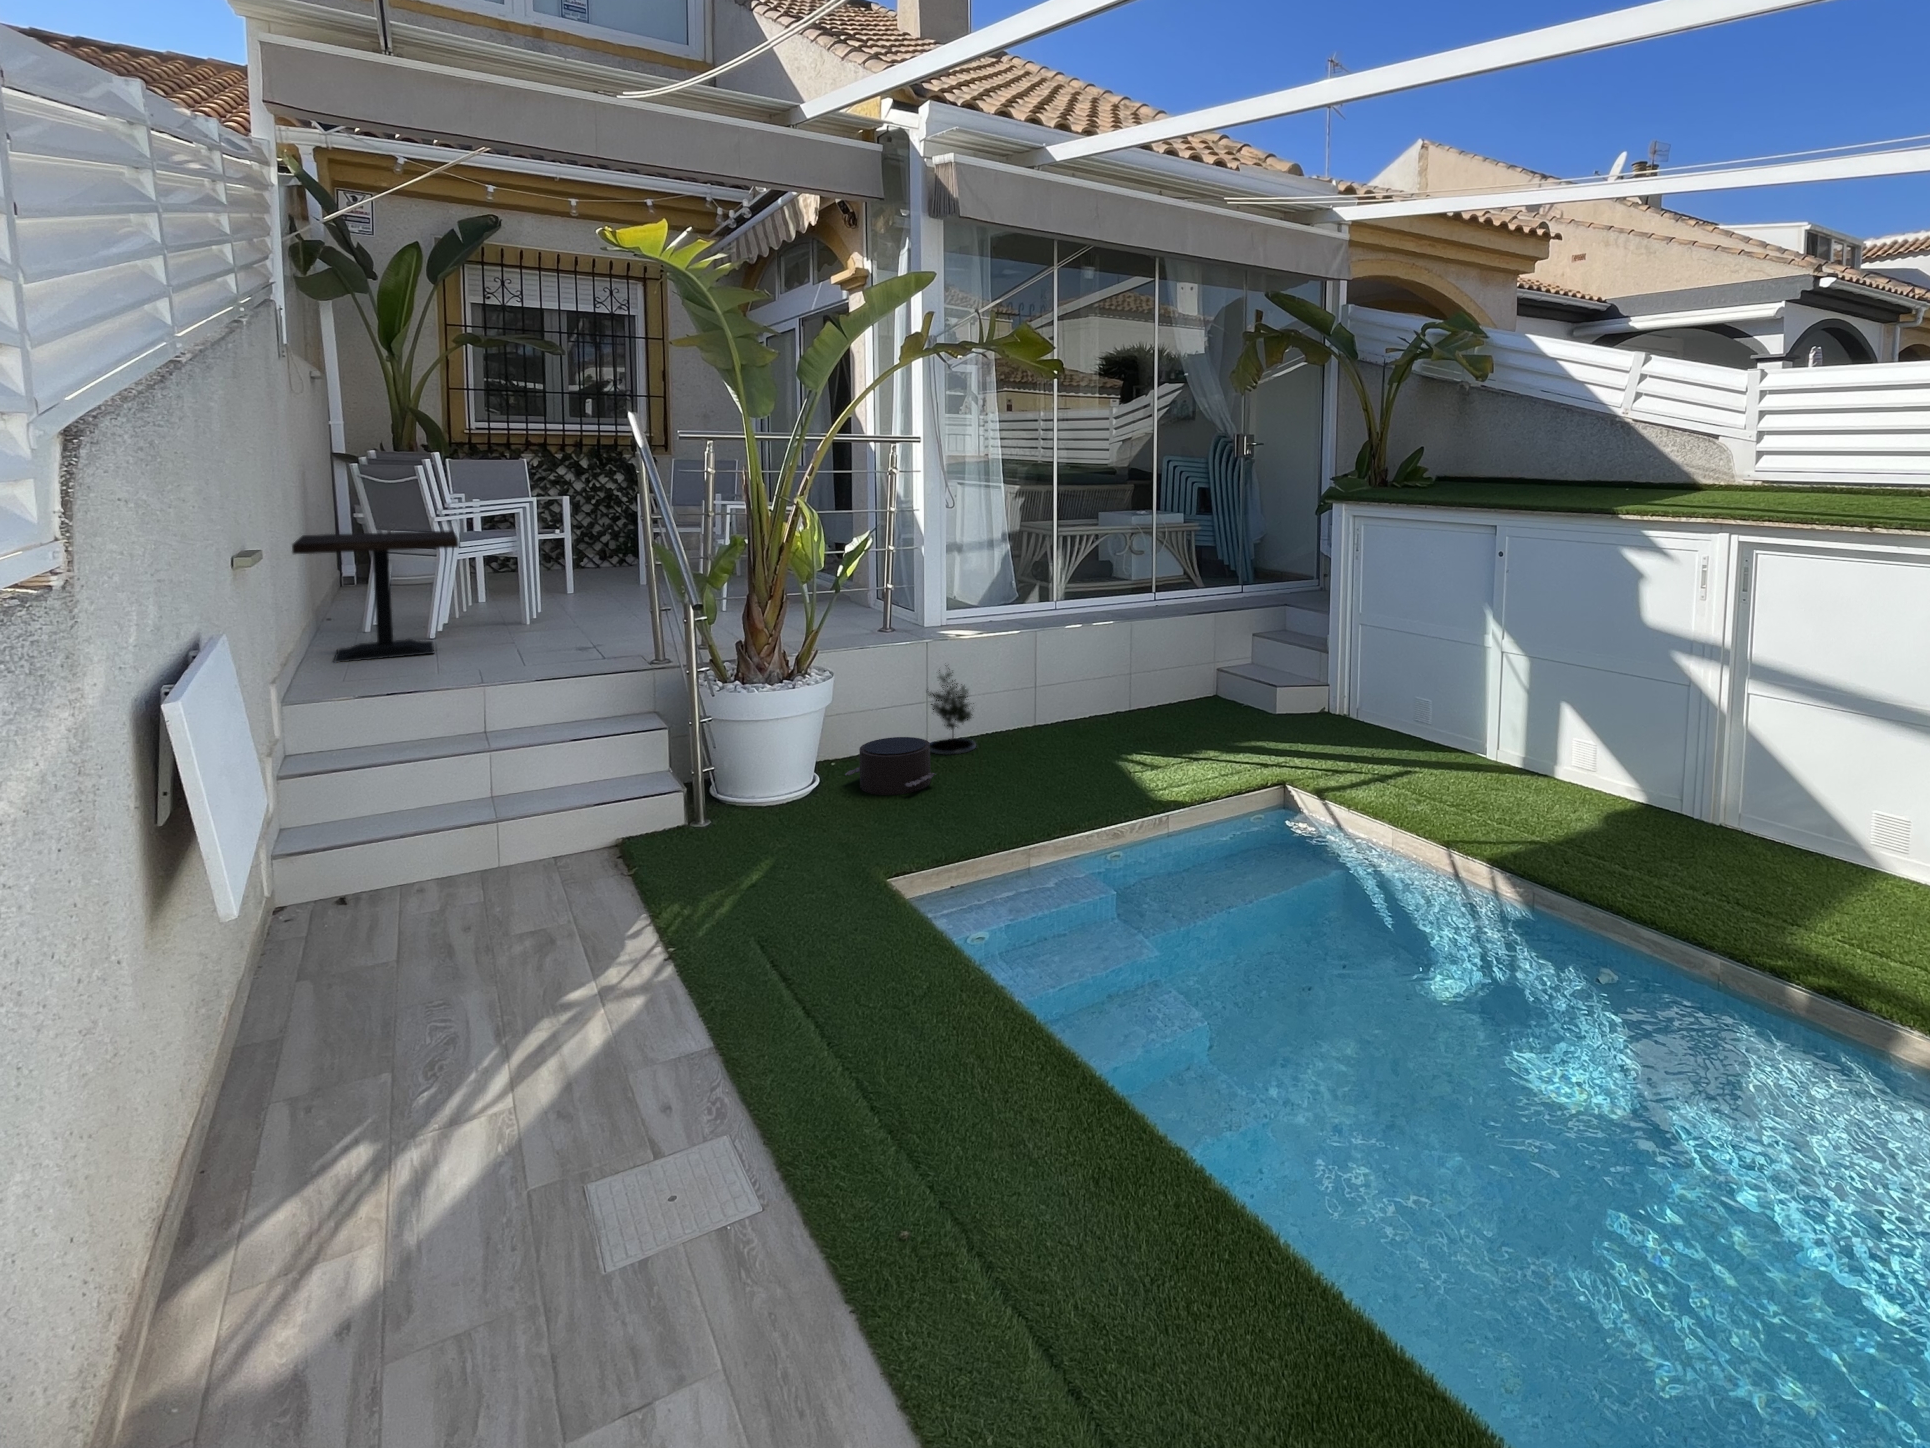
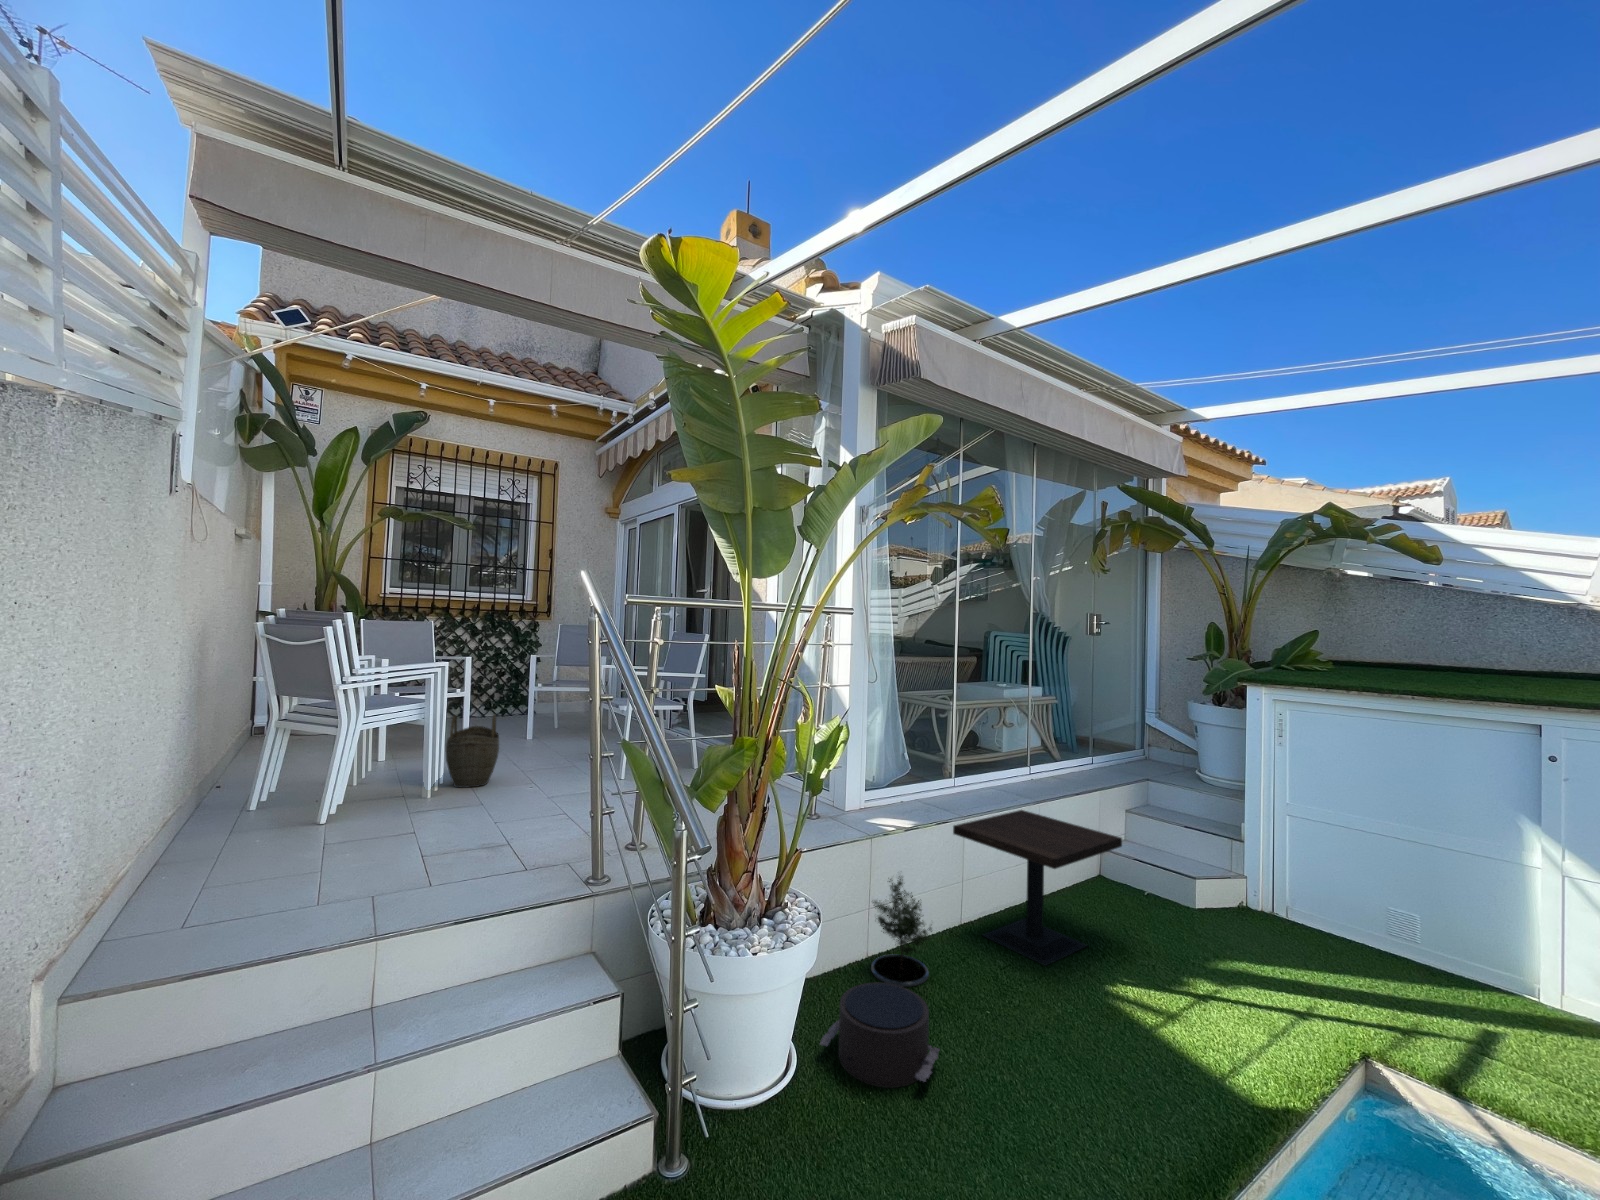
side table: present [292,530,459,662] -> present [953,810,1122,966]
woven basket: none [544,548,598,617] -> present [446,714,499,788]

